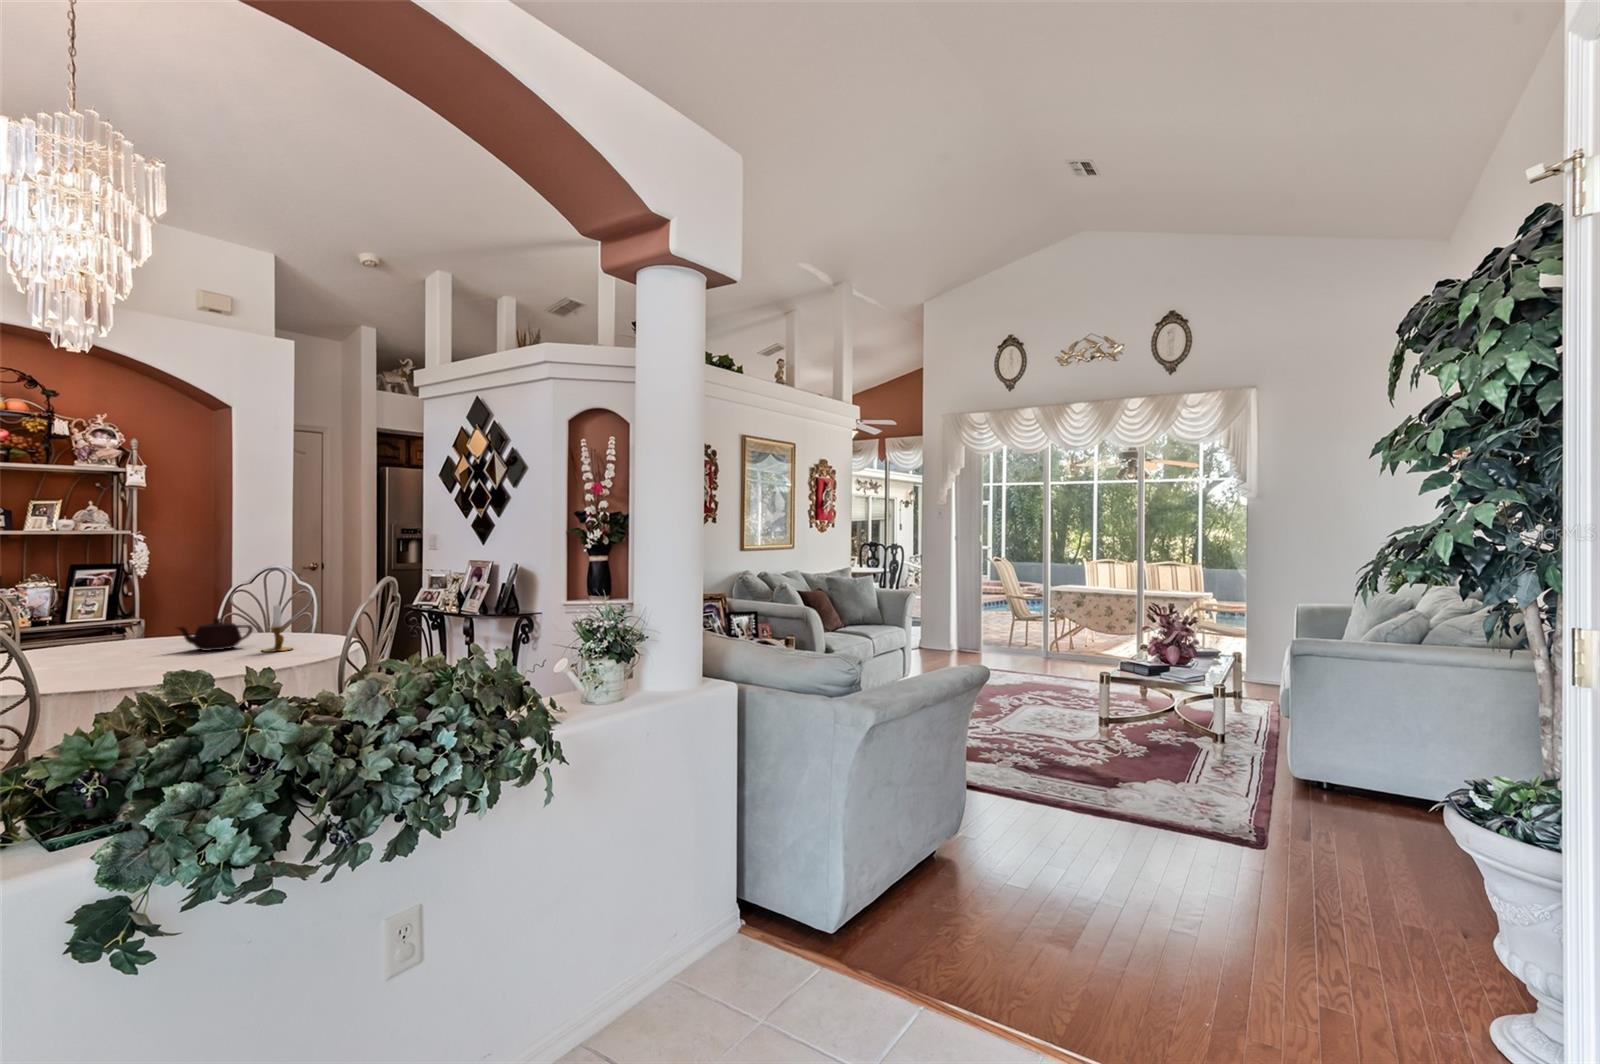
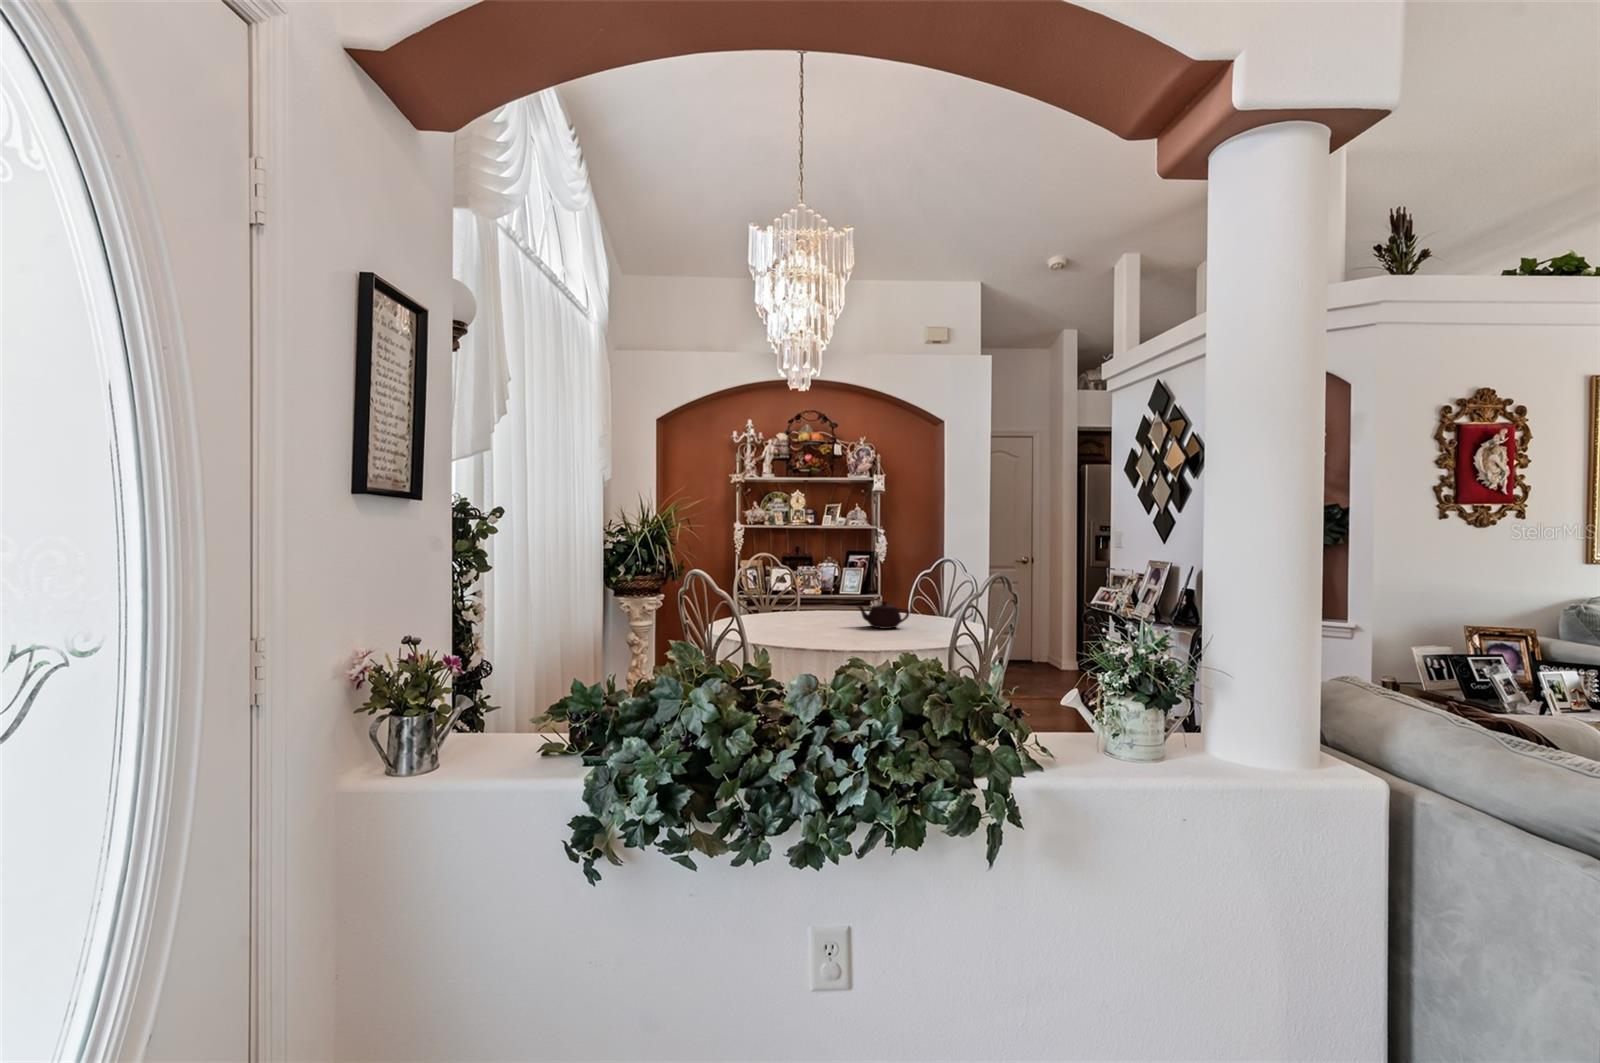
candlestick: present [263,605,291,652] -> none [909,593,933,635]

